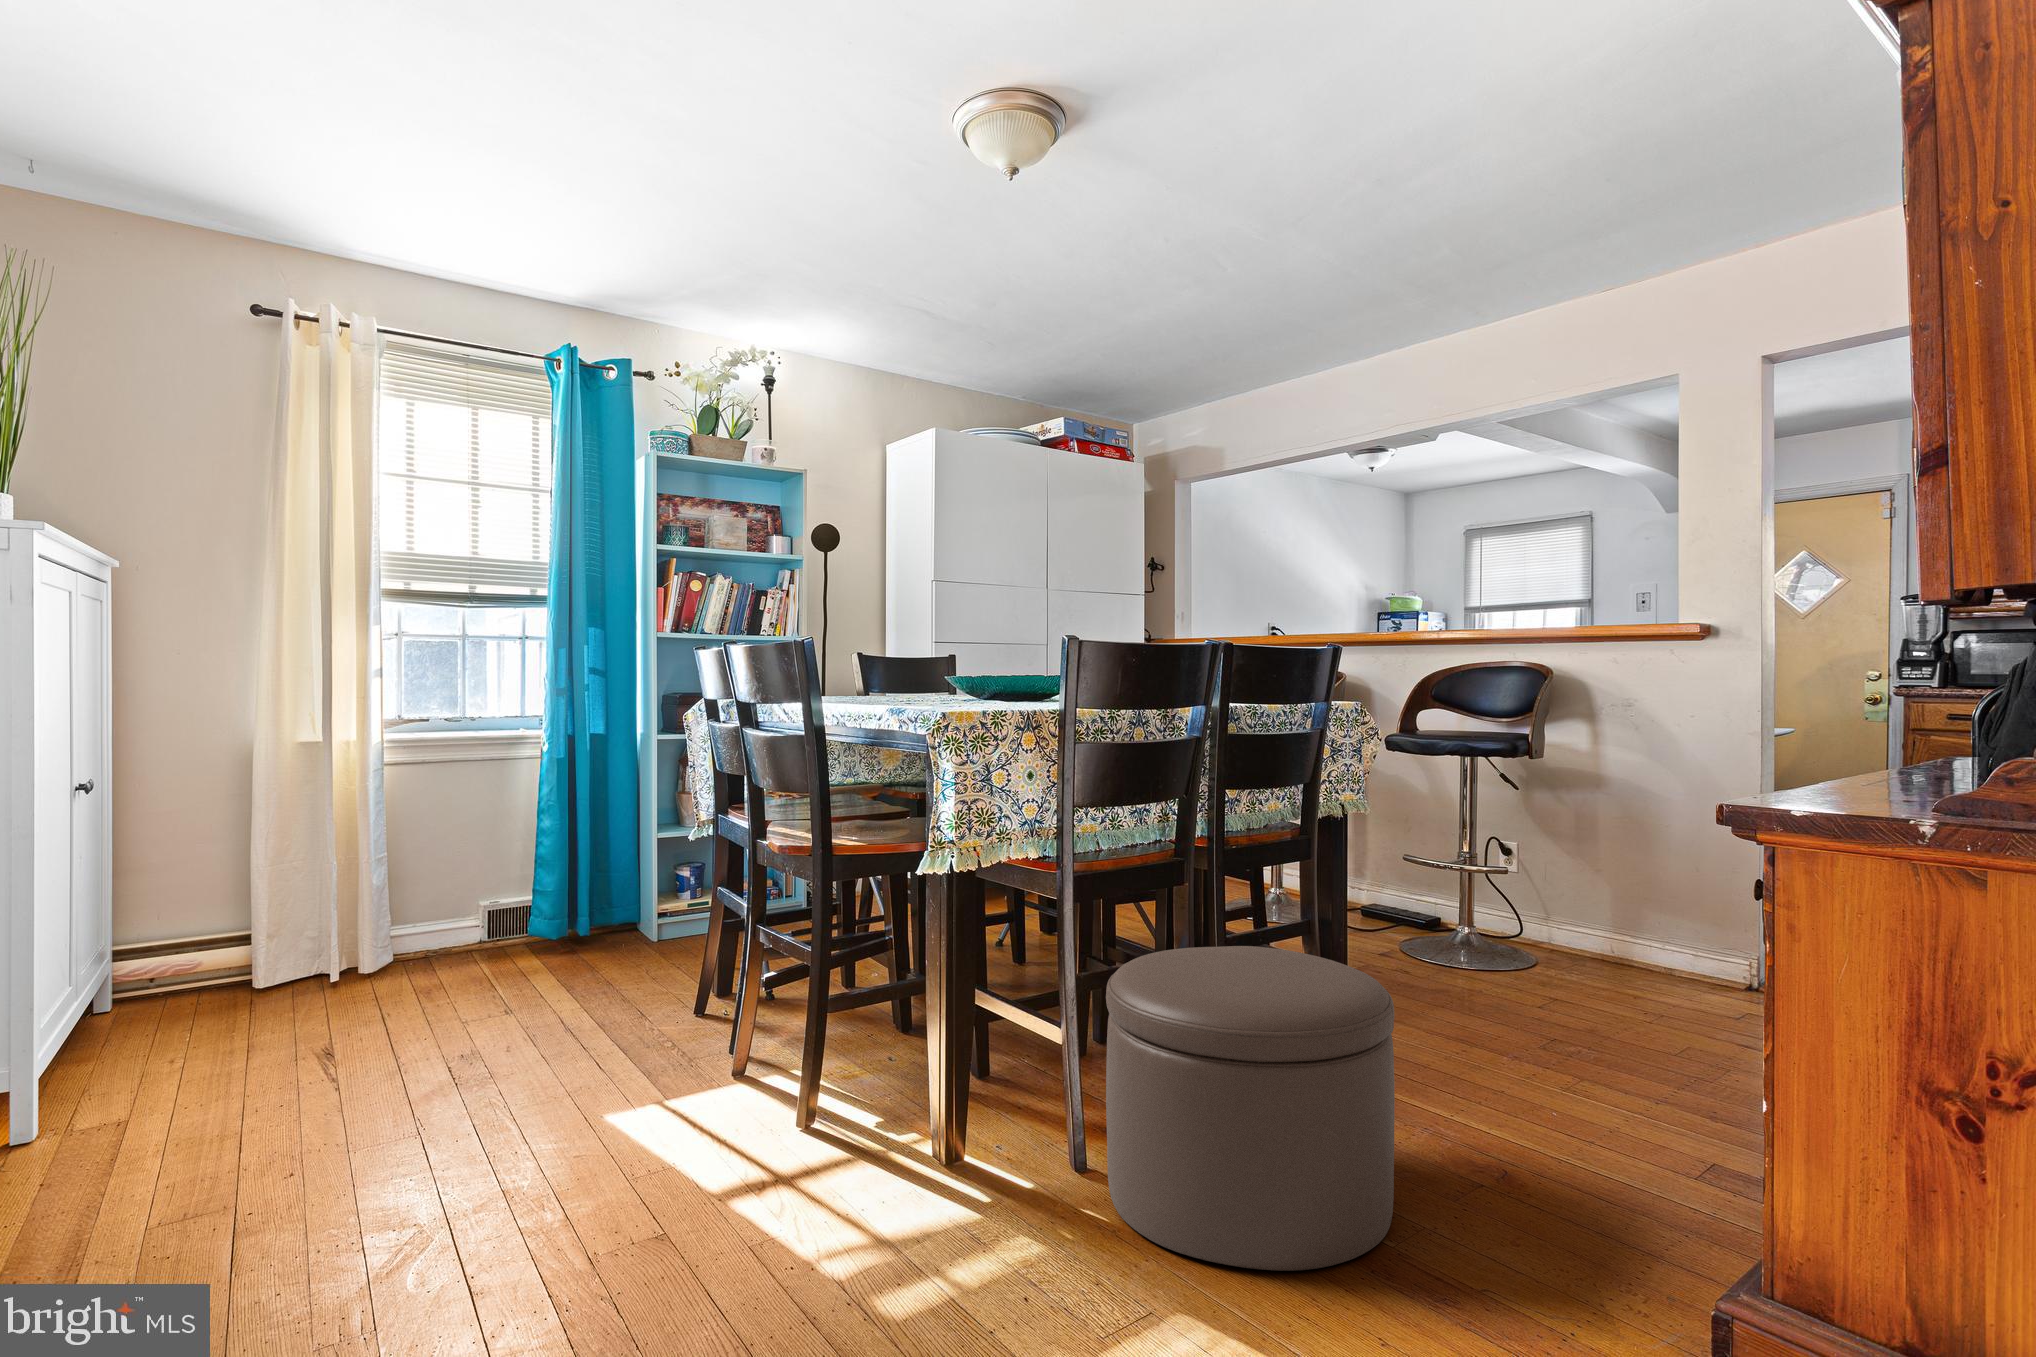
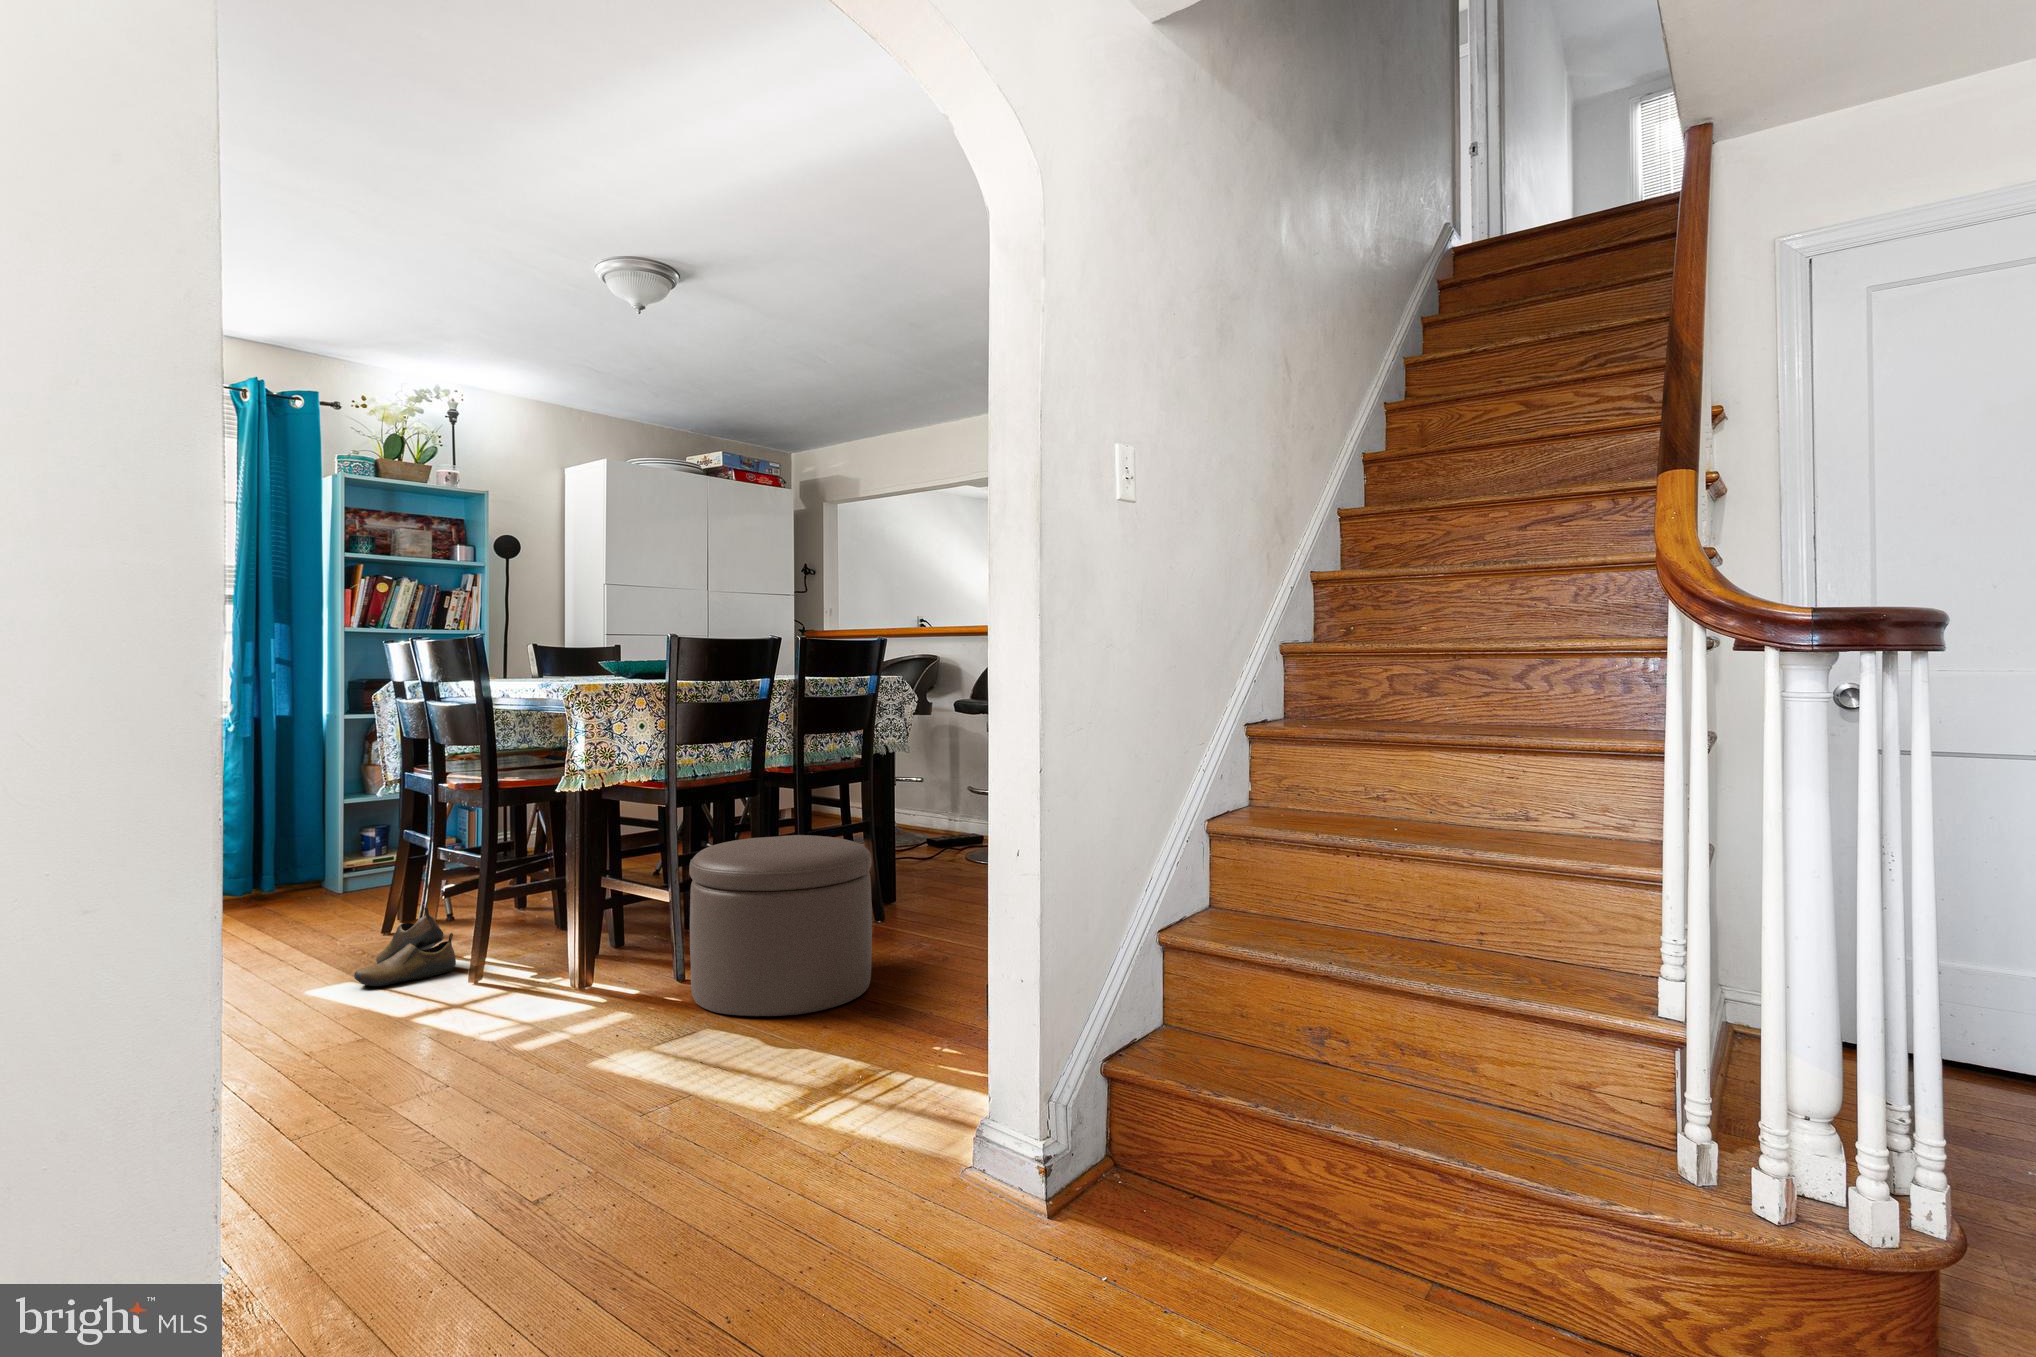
shoe: none [656,1007,778,1119] -> present [354,907,456,986]

